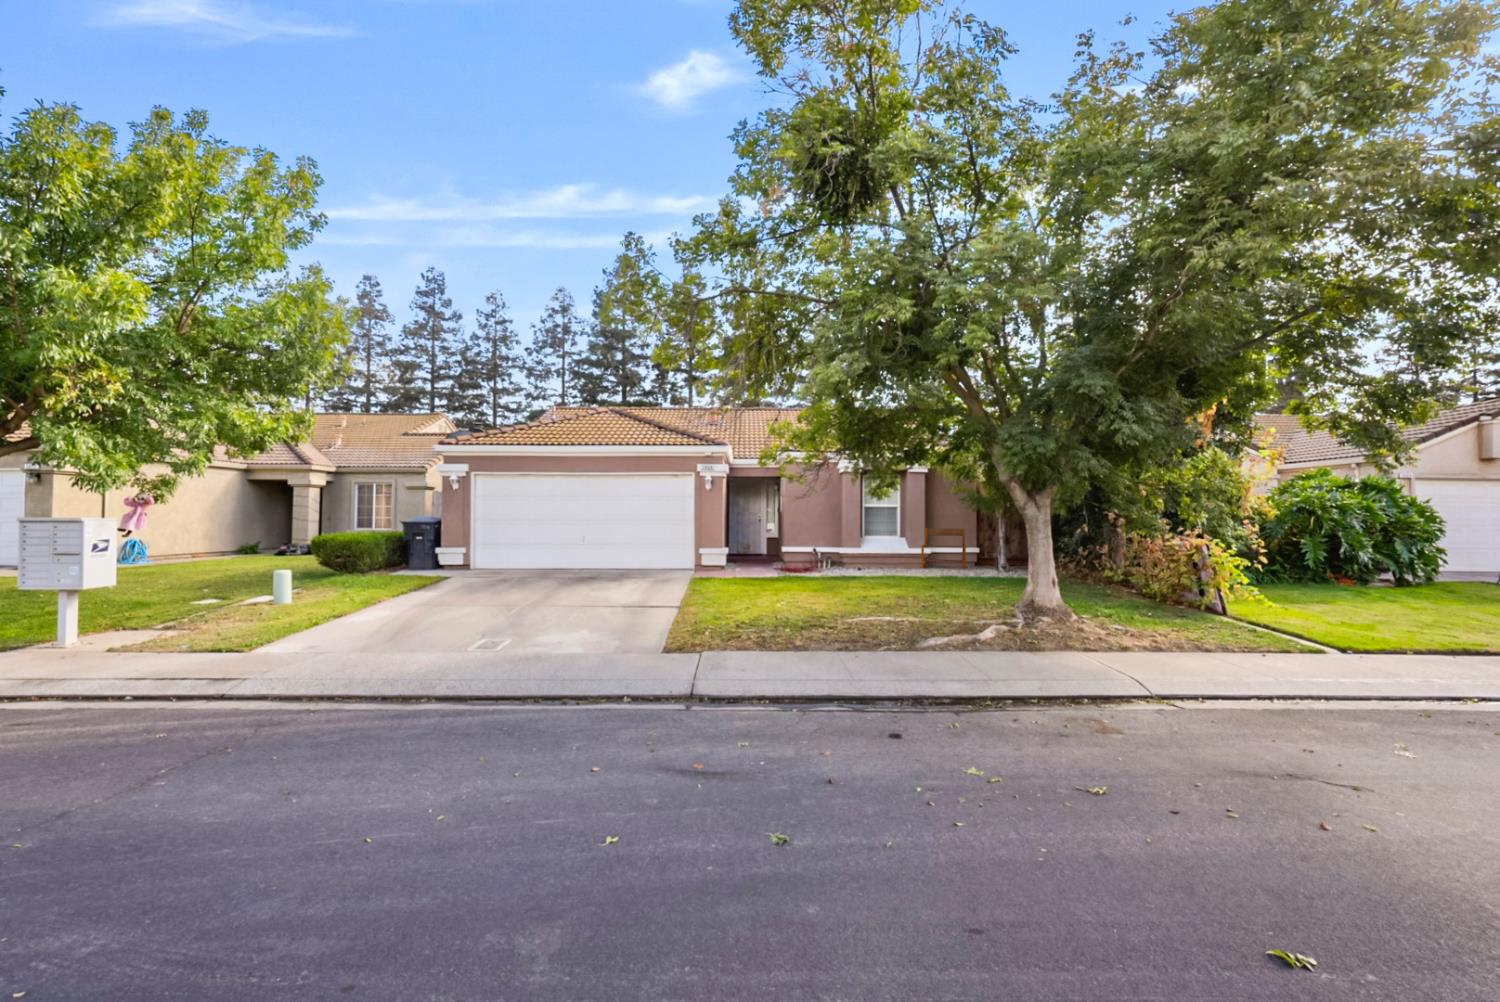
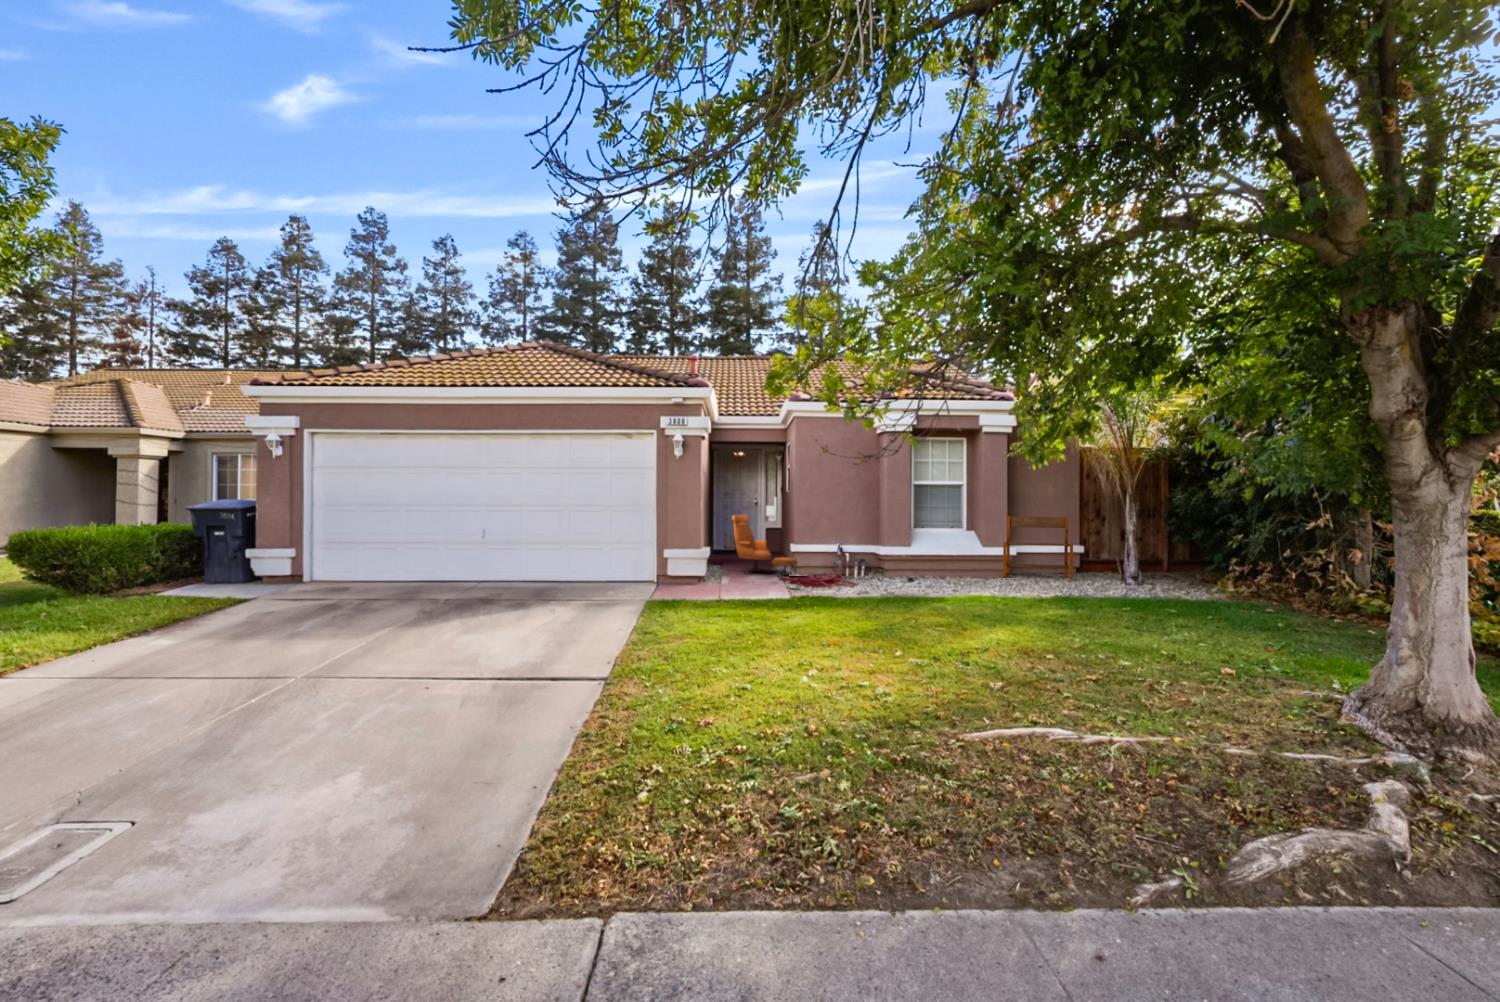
lounge chair: none [744,527,787,567] -> present [732,515,797,575]

